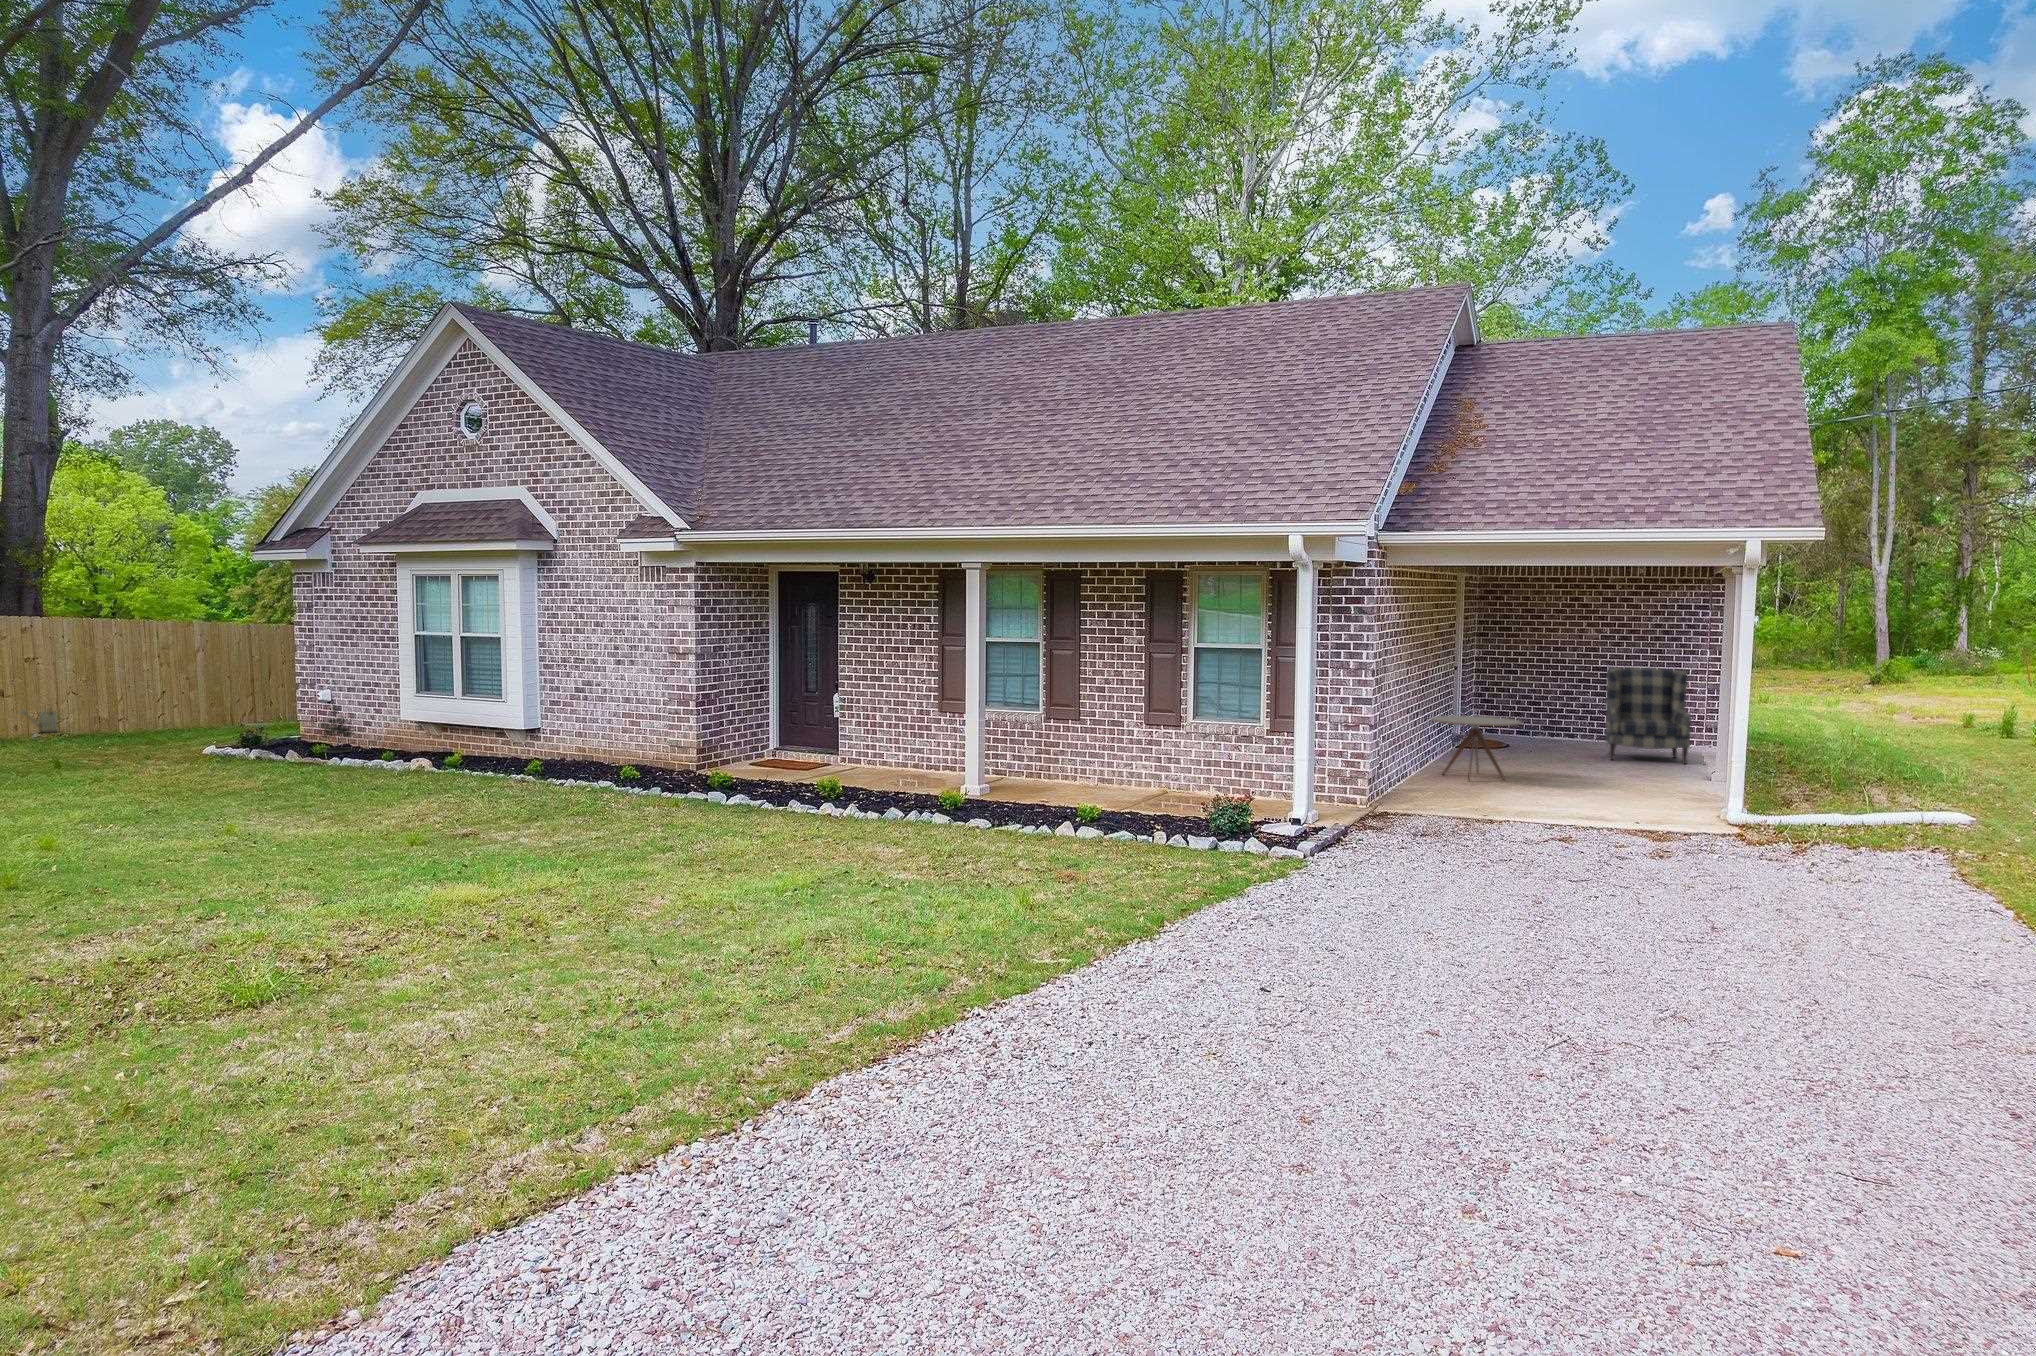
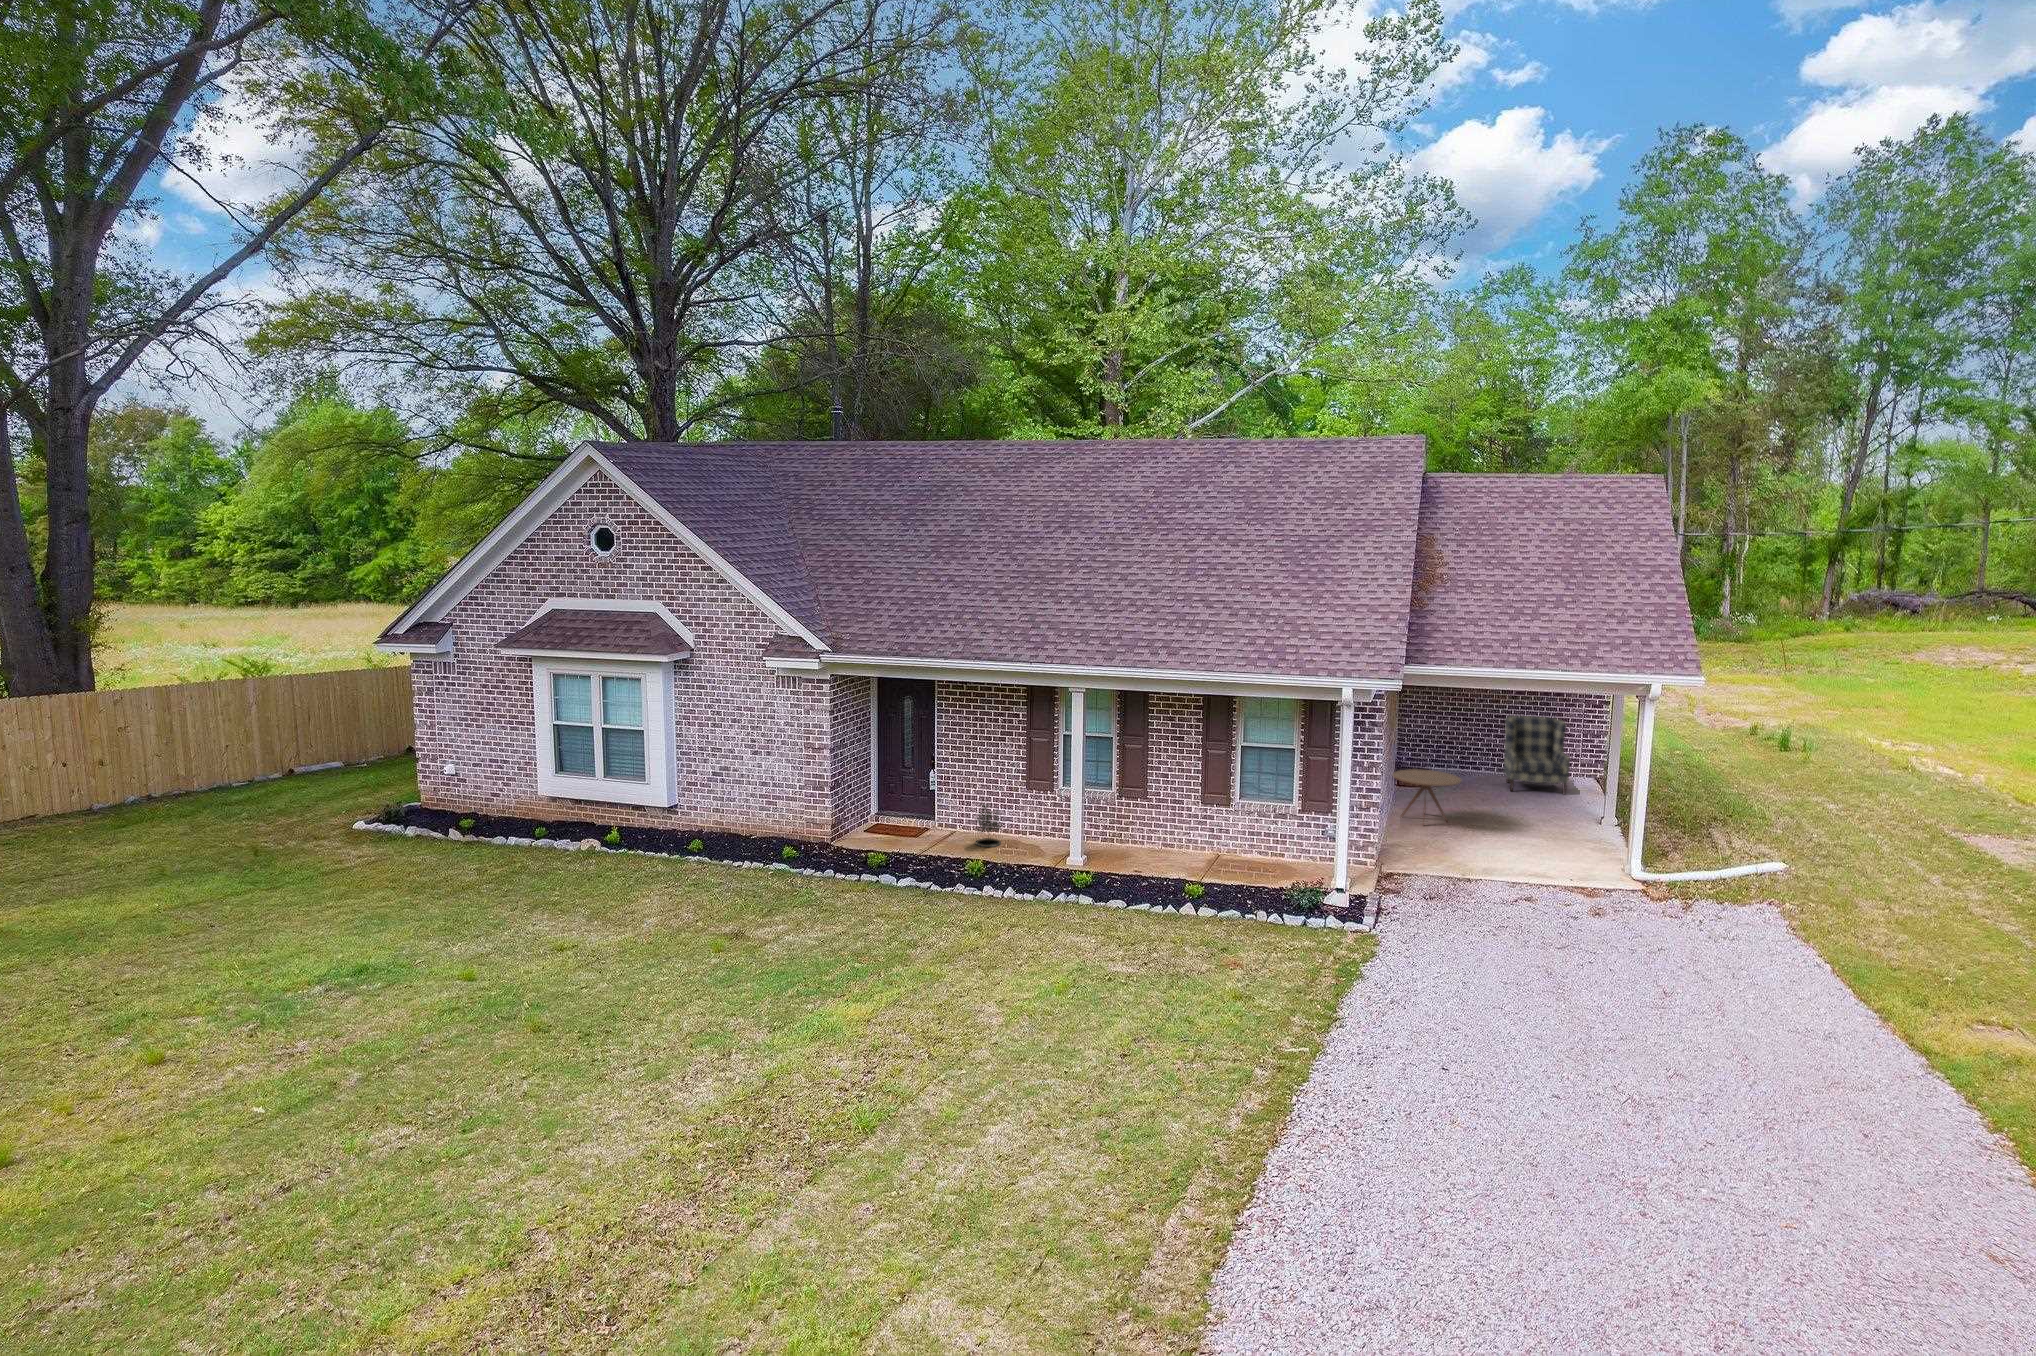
potted tree: present [320,704,355,753] -> present [976,804,1002,847]
watering can: present [19,709,57,733] -> none [127,776,162,803]

